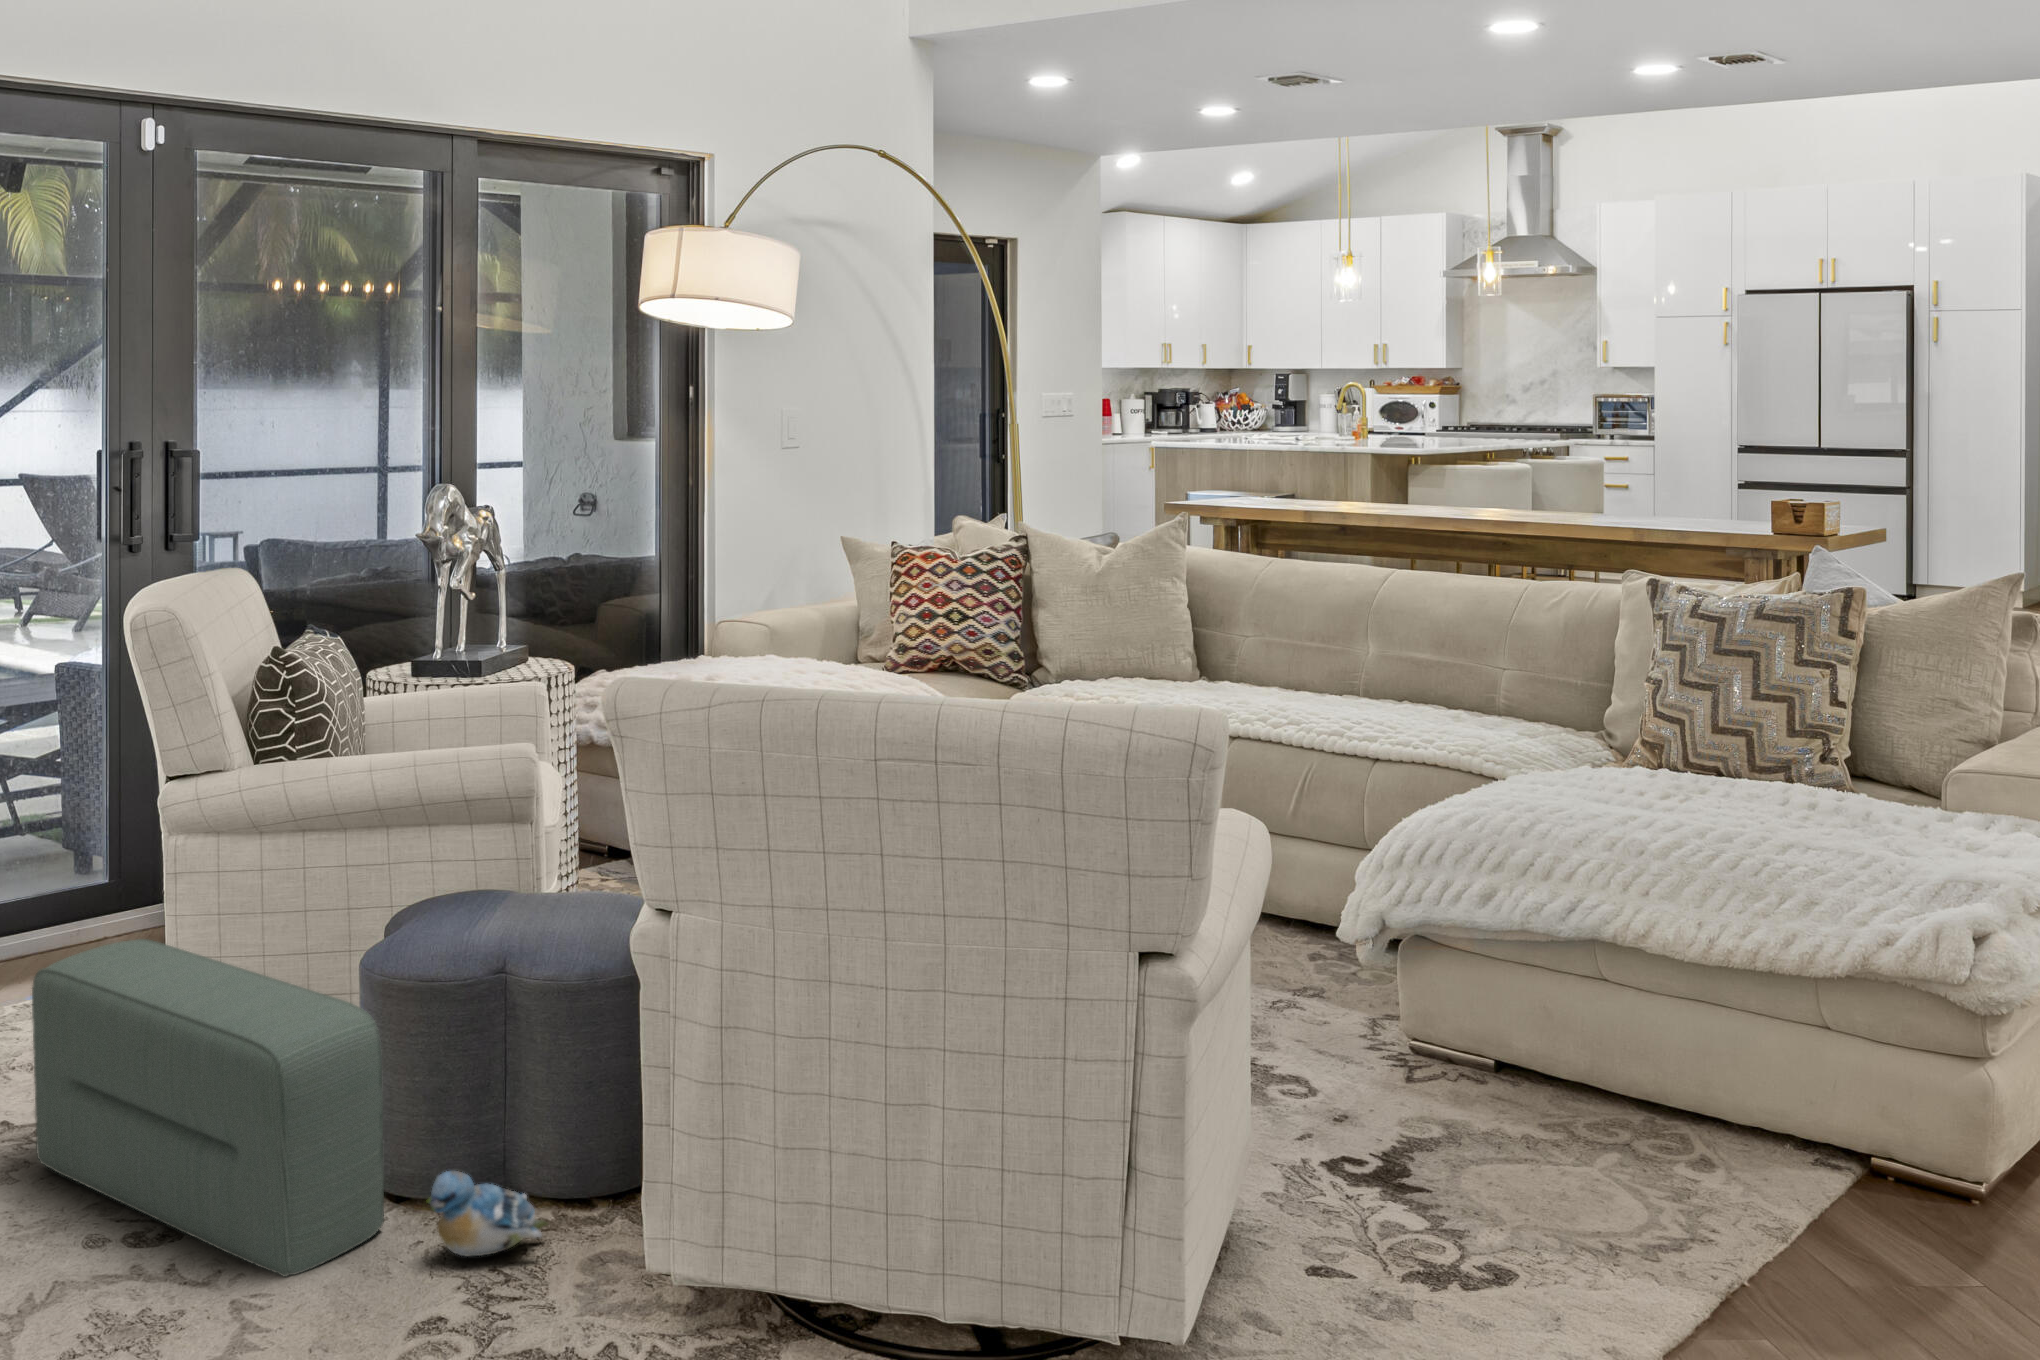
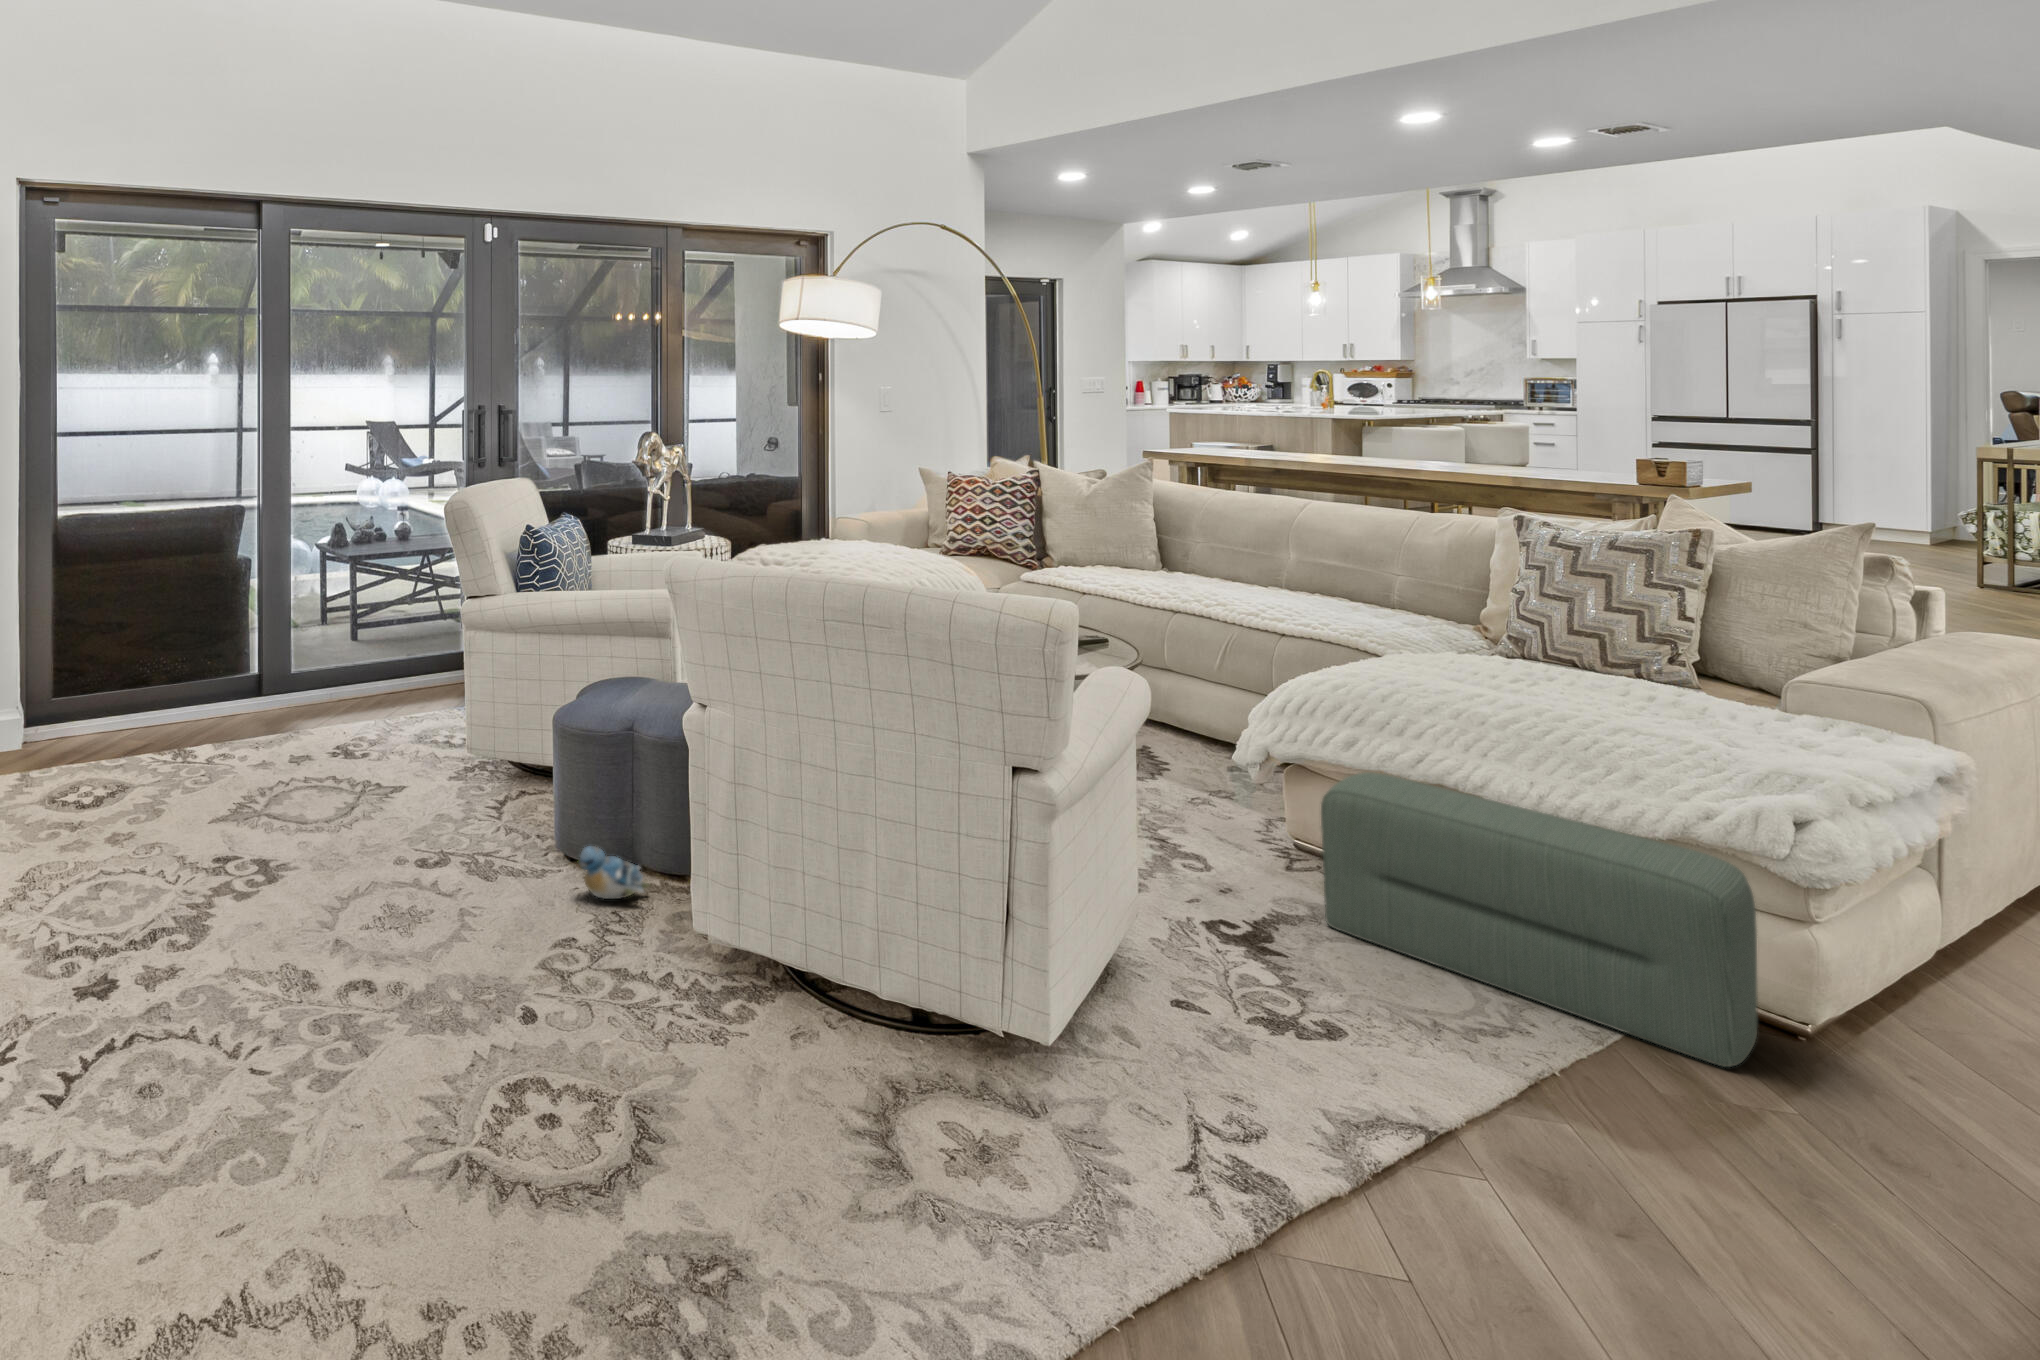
pouf: present [32,939,384,1277] -> present [1321,772,1758,1067]

